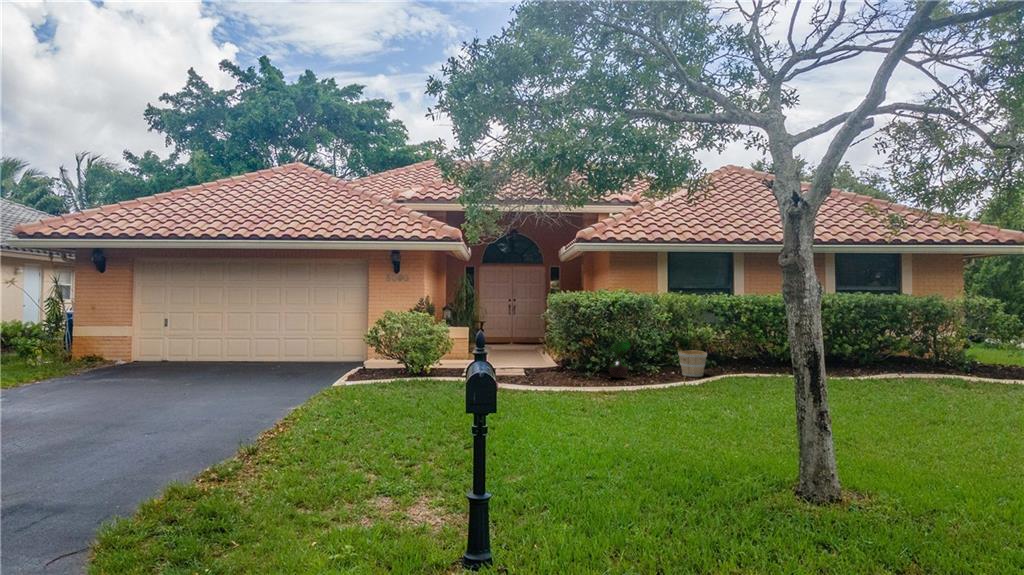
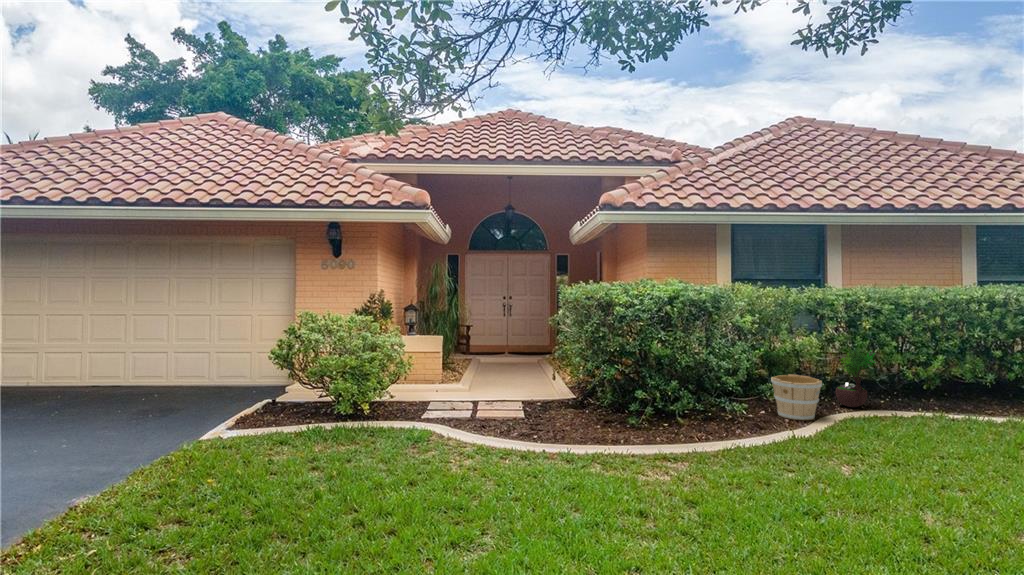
potted tree: present [609,340,628,378] -> present [836,349,875,407]

